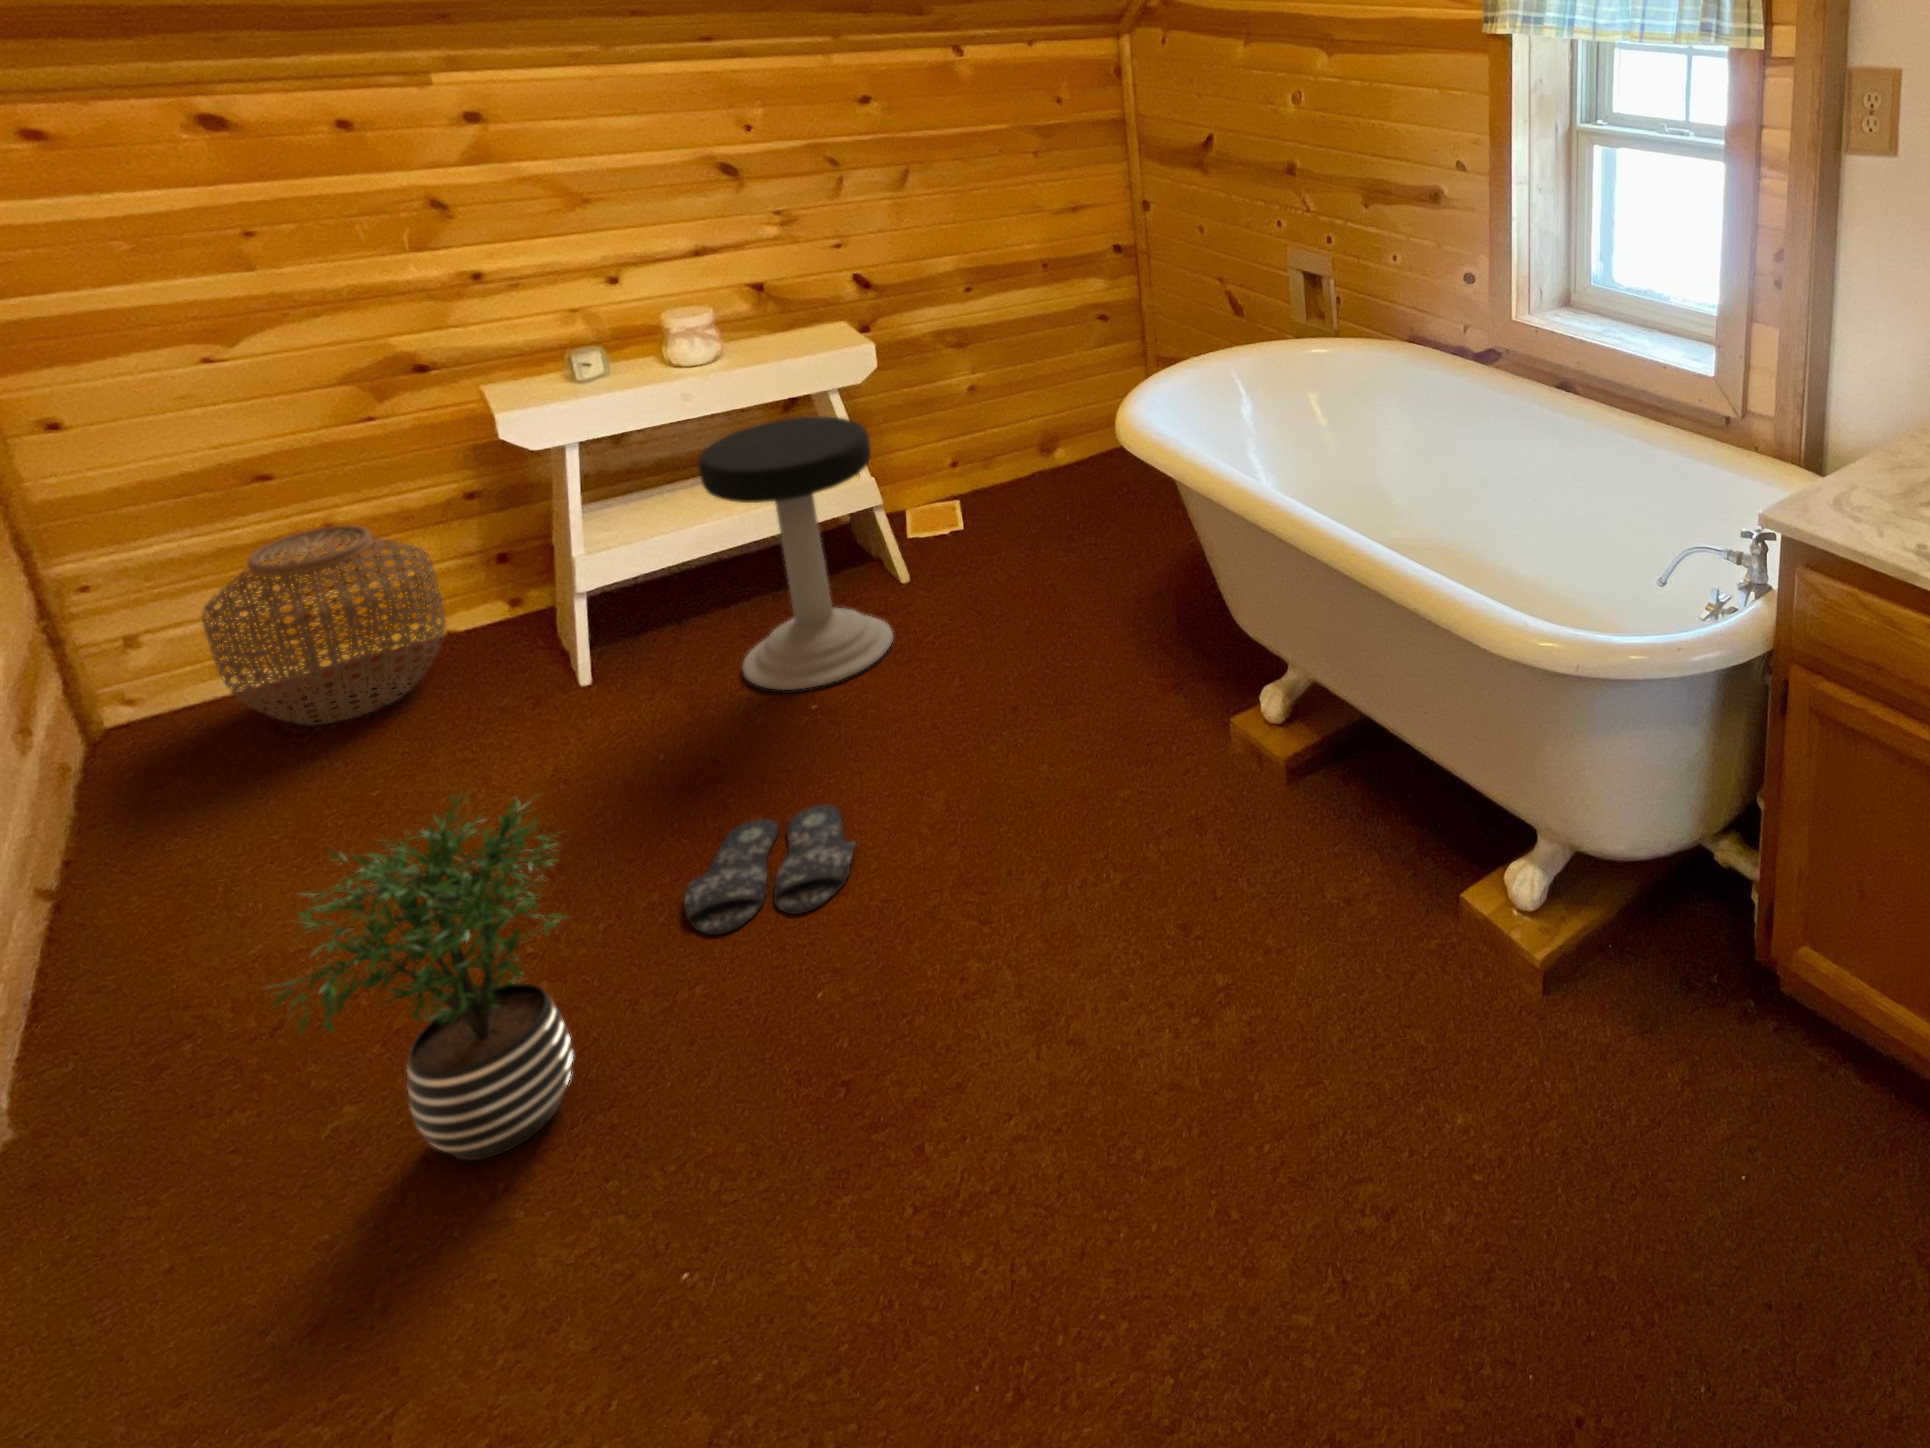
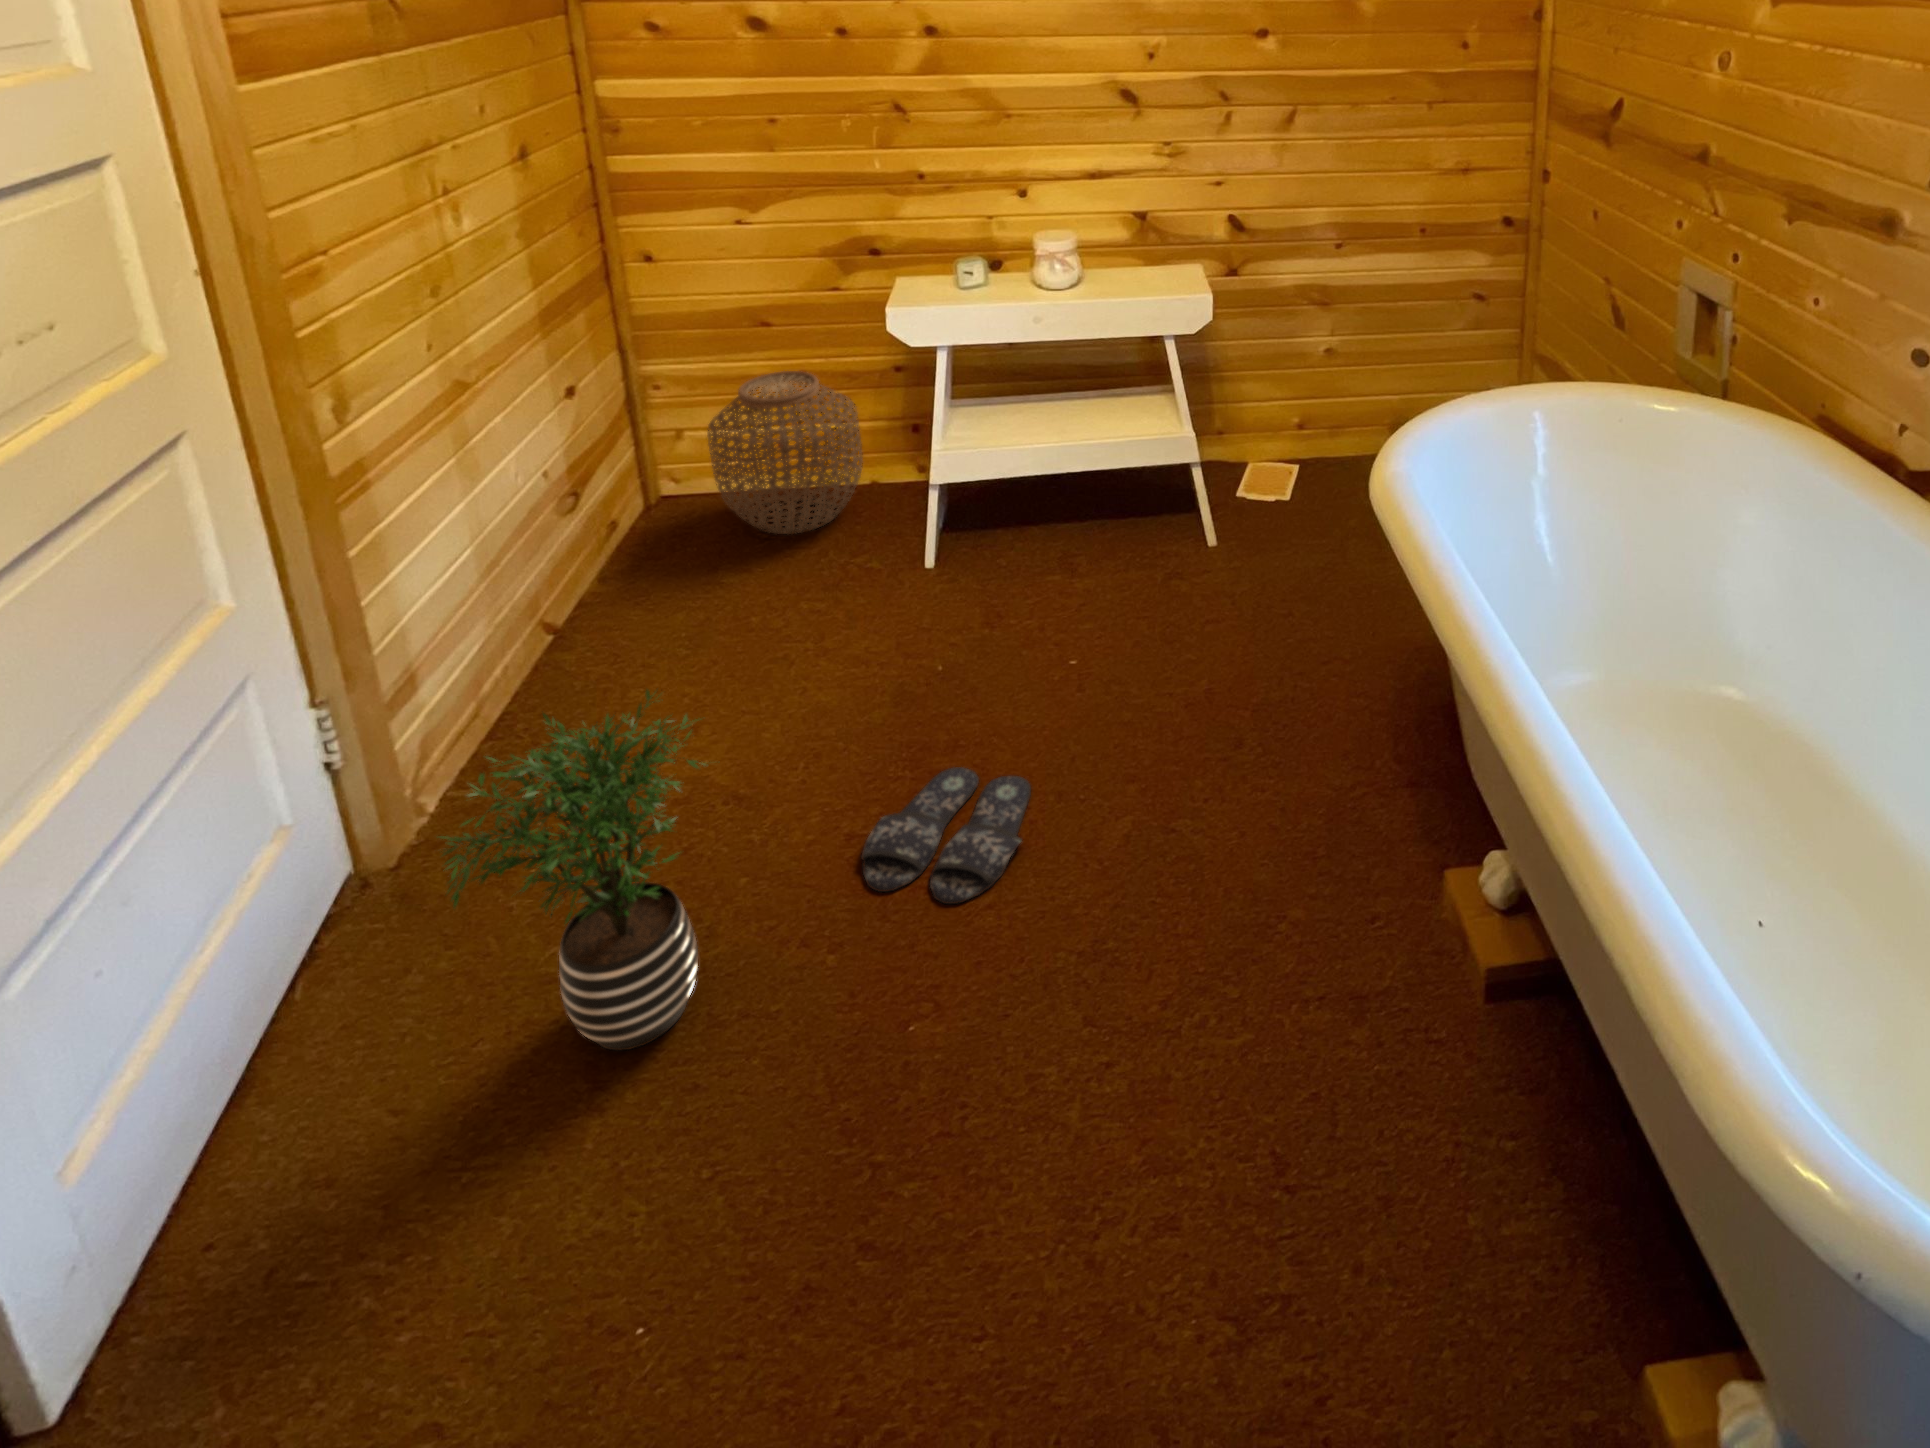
stool: present [698,416,893,690] -> none [1017,356,1171,634]

